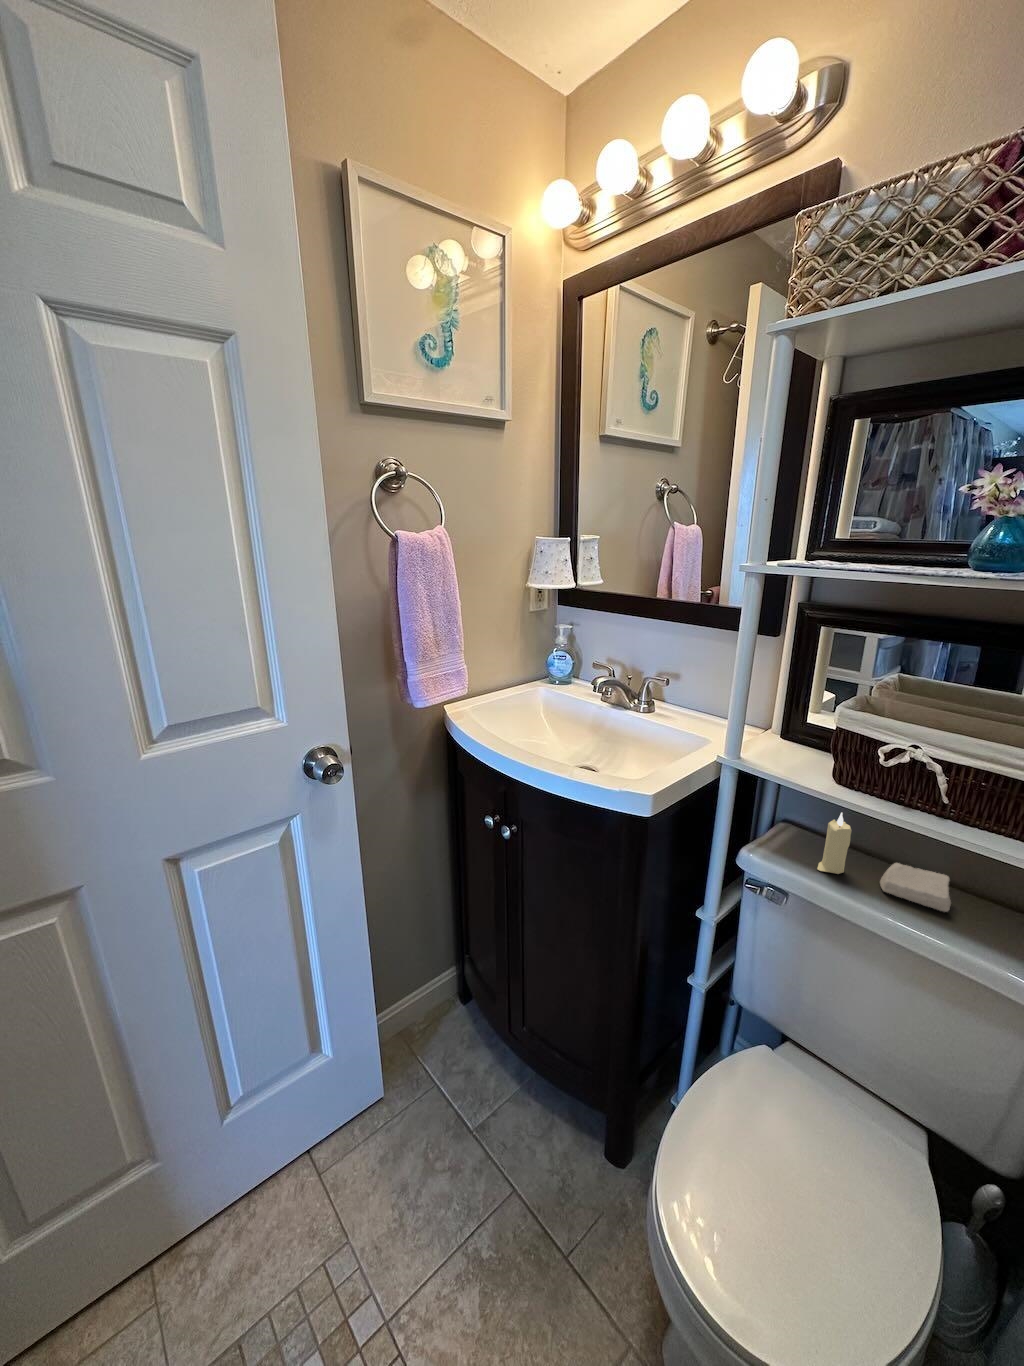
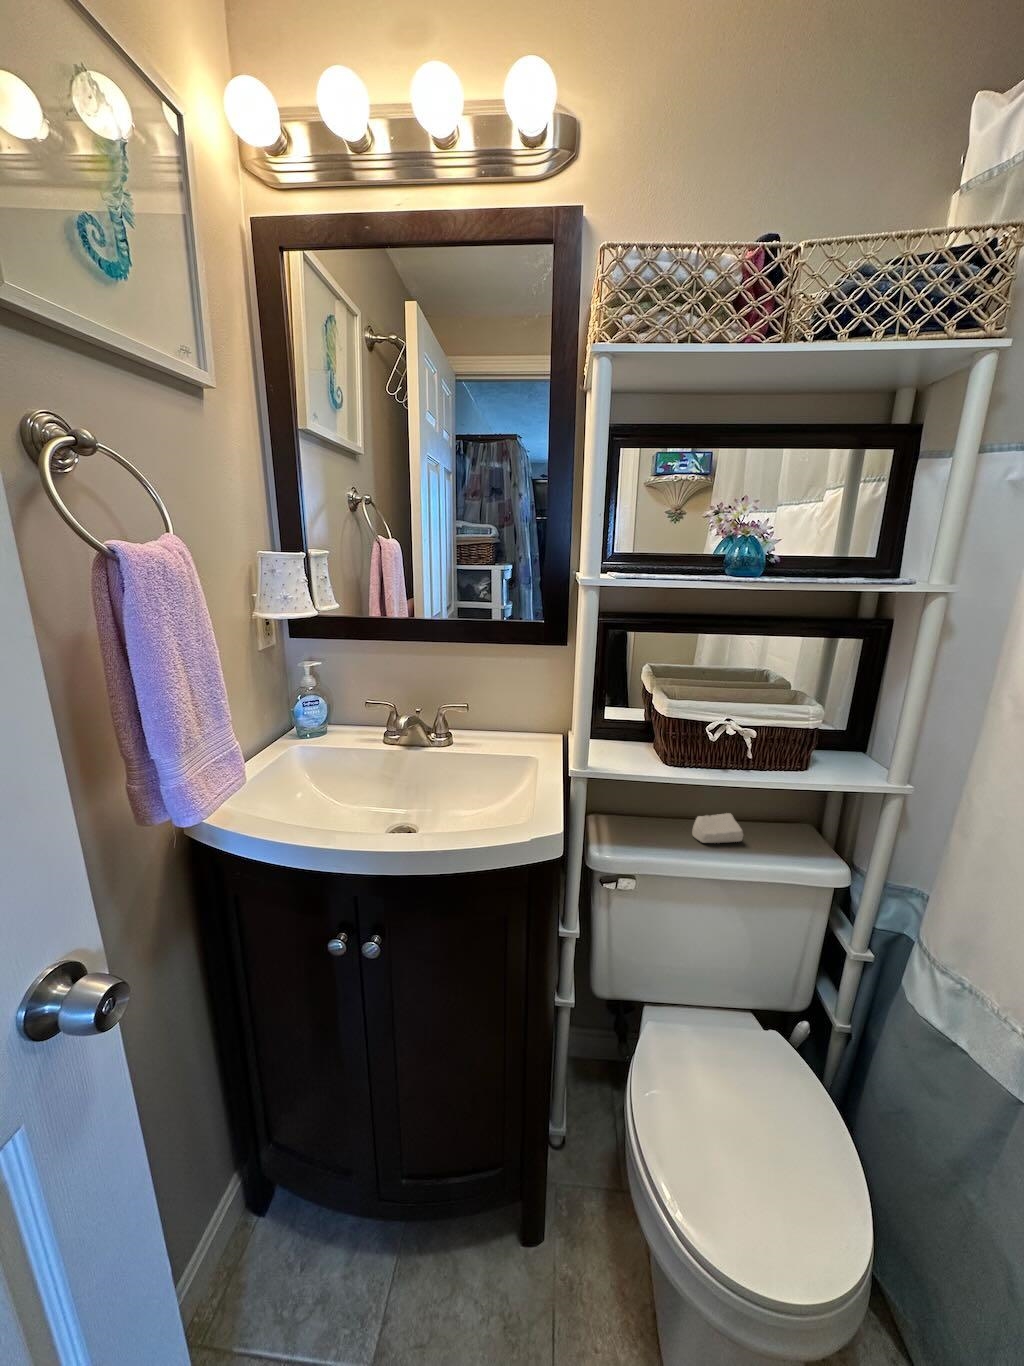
candle: present [817,813,851,874] -> none [652,790,674,845]

